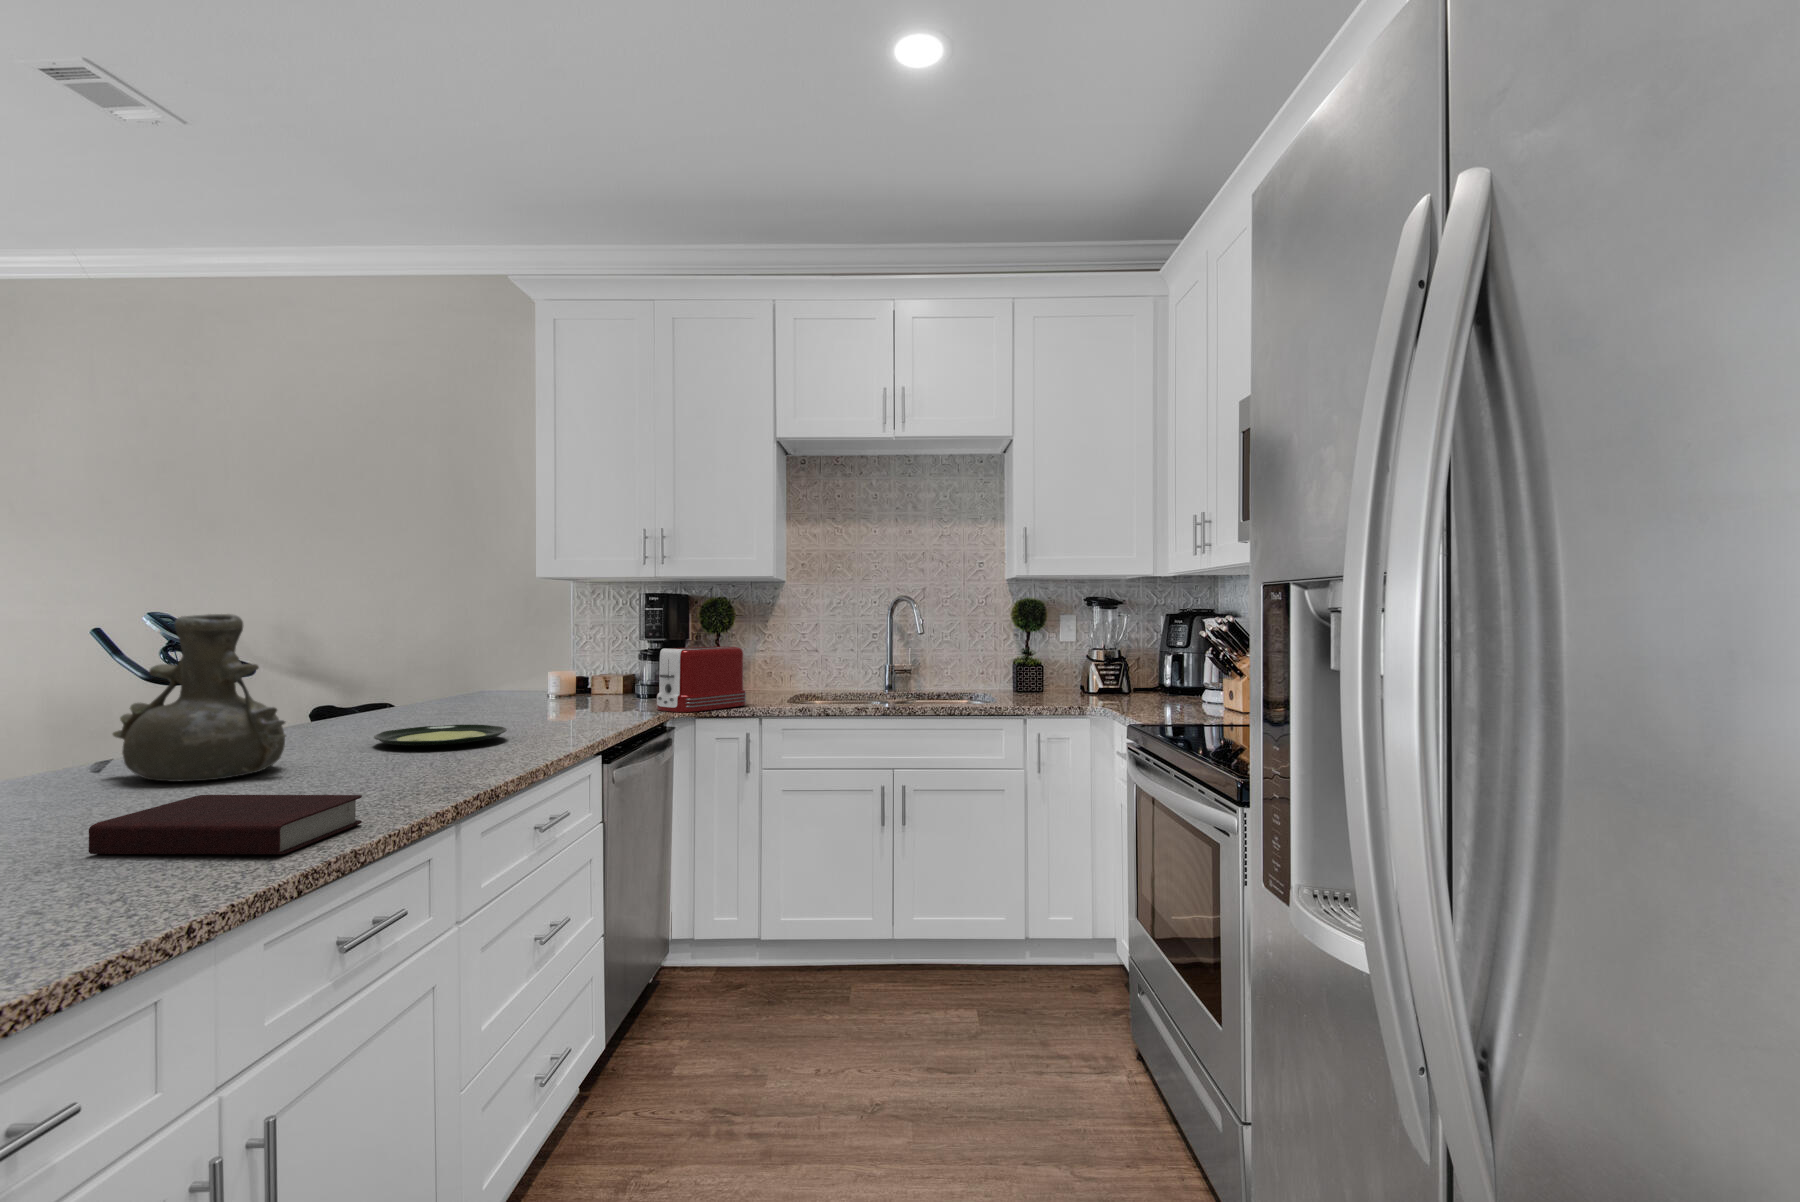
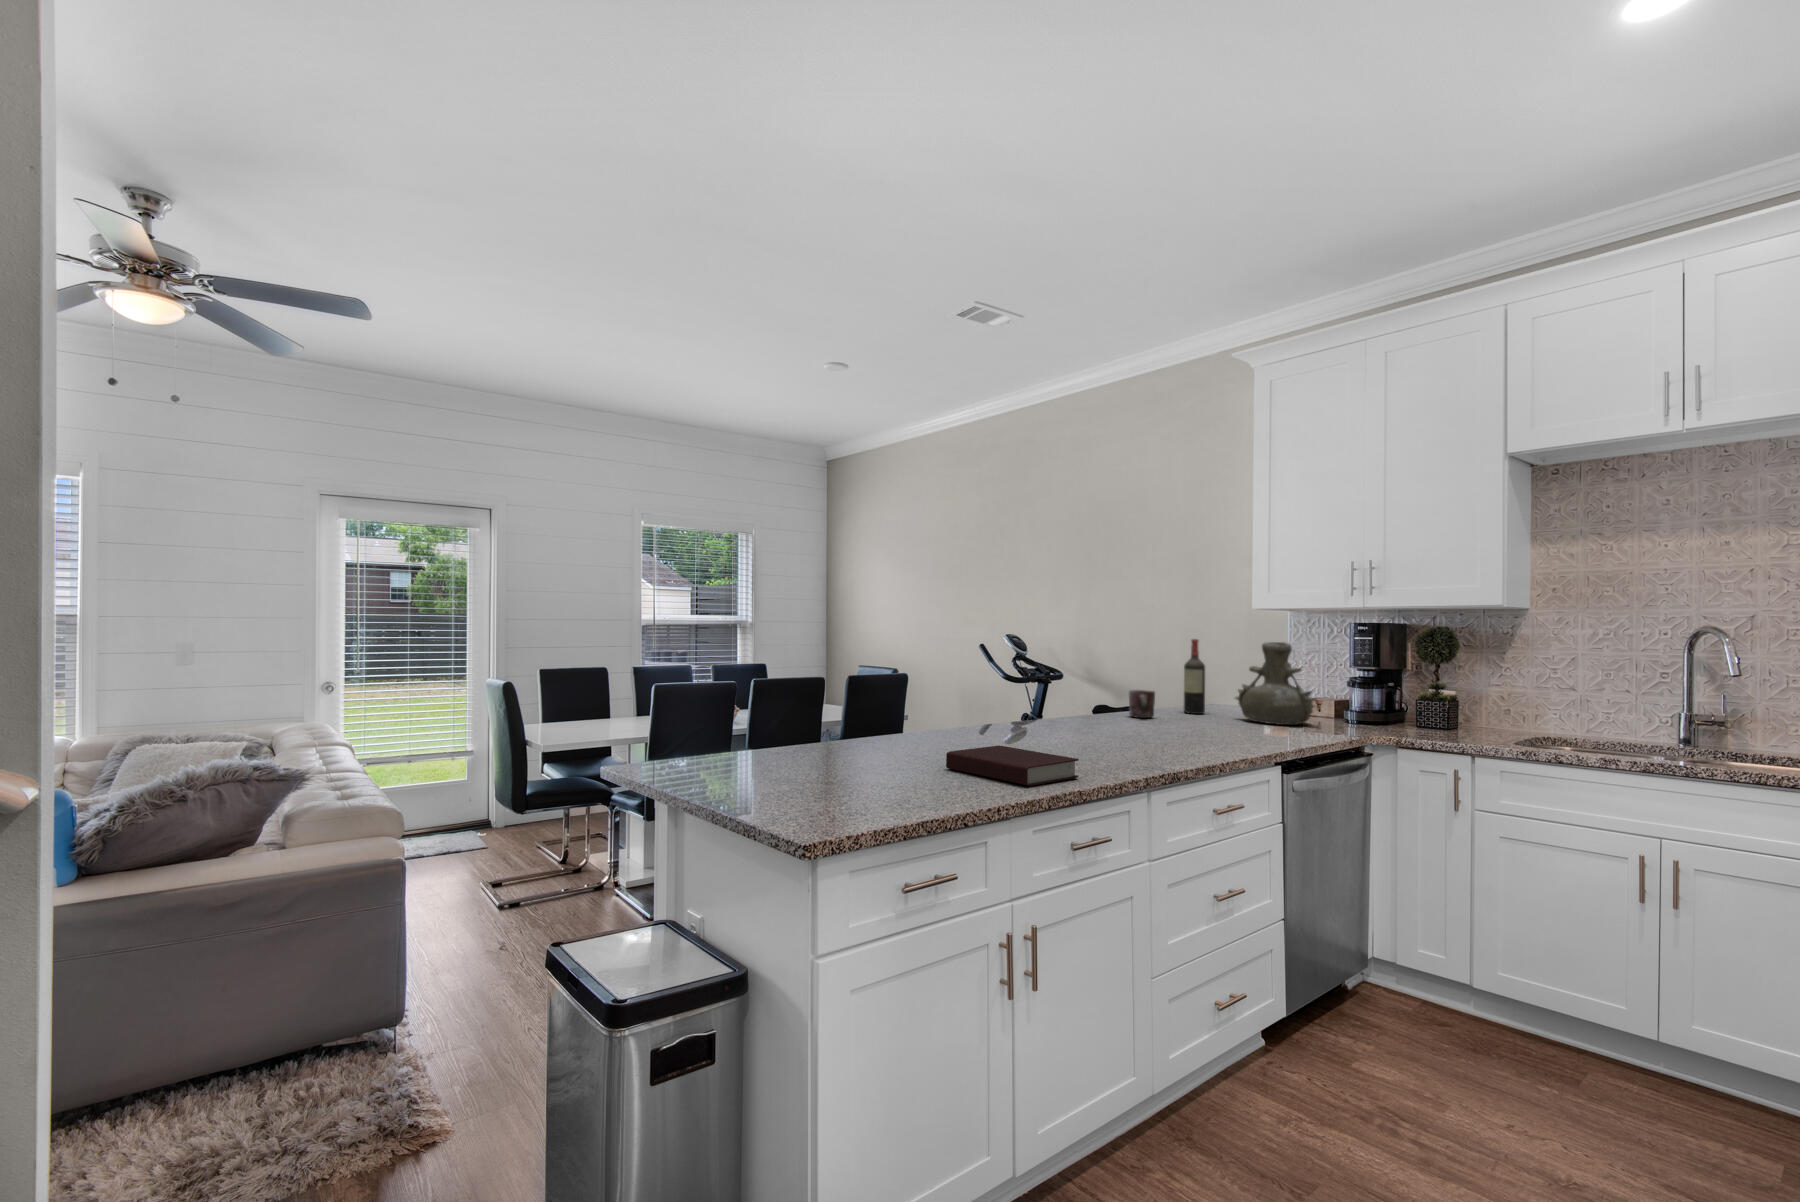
wine bottle: none [455,613,483,707] -> present [1184,639,1205,714]
vase: present [113,614,286,782] -> present [1235,642,1315,725]
toaster: present [657,646,746,712] -> none [1357,676,1459,740]
mug: none [383,683,422,720] -> present [1129,690,1155,718]
plate: present [373,724,507,745] -> none [1112,724,1206,738]

